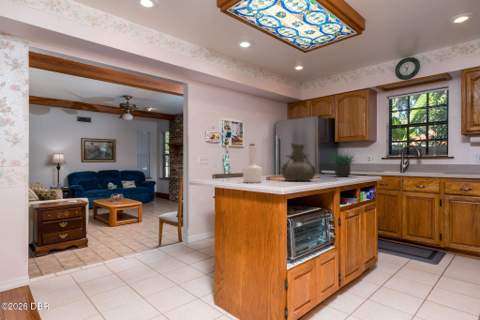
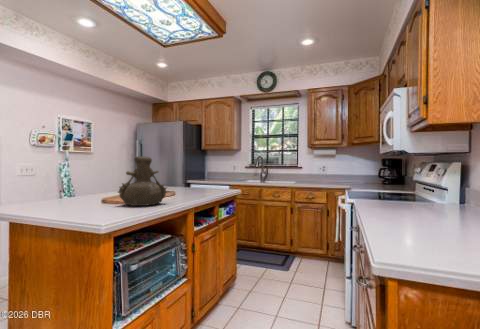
bottle: present [243,144,262,183] -> none [56,158,87,214]
potted plant: present [330,153,354,177] -> none [183,154,221,192]

